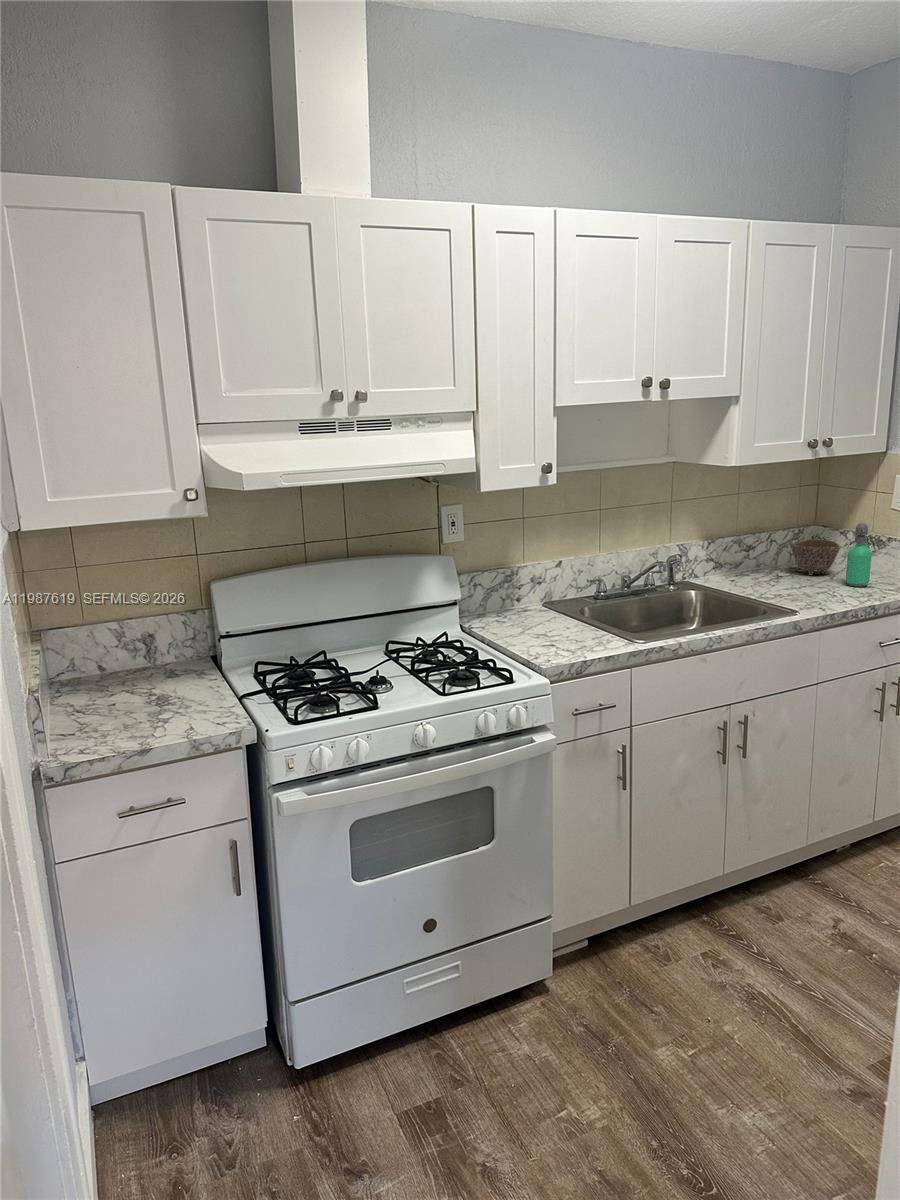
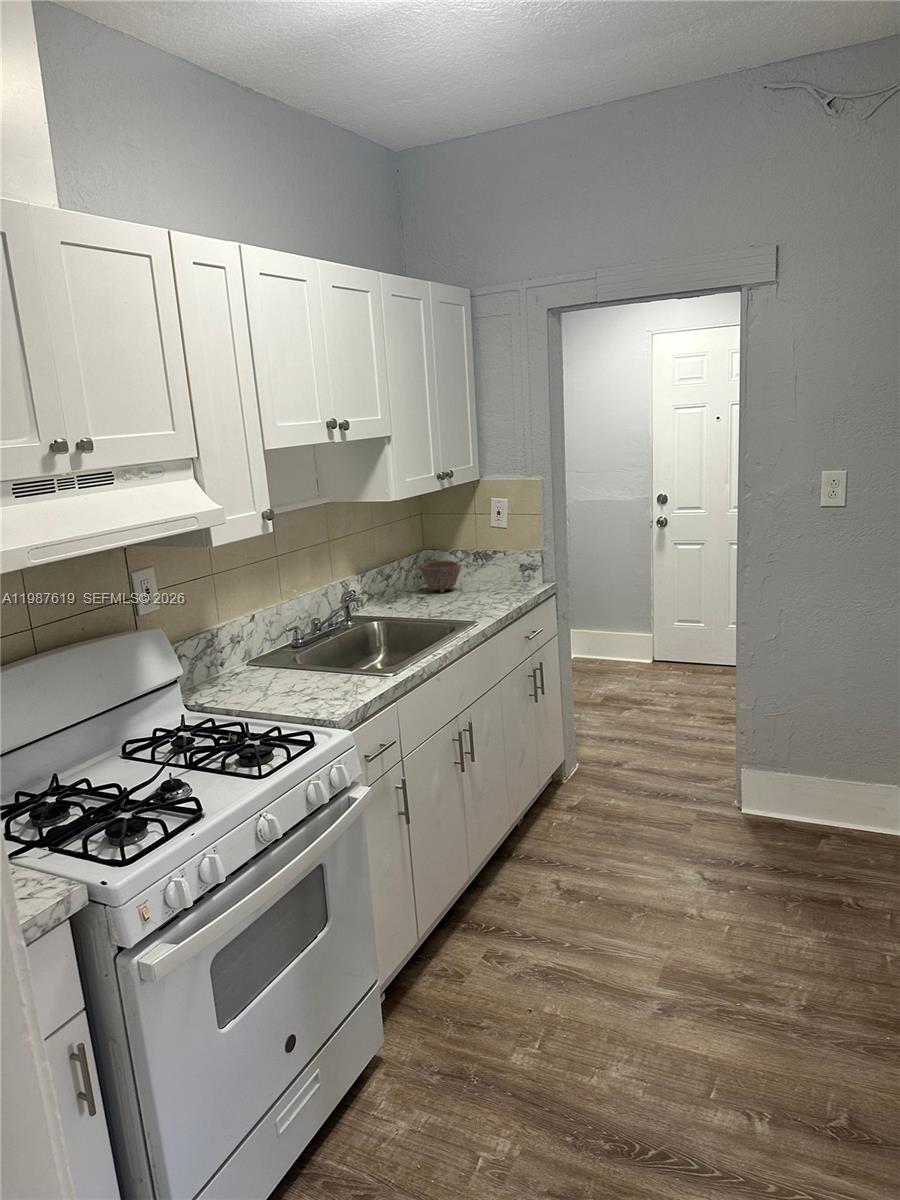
soap dispenser: present [846,523,872,587] -> none [475,540,495,595]

